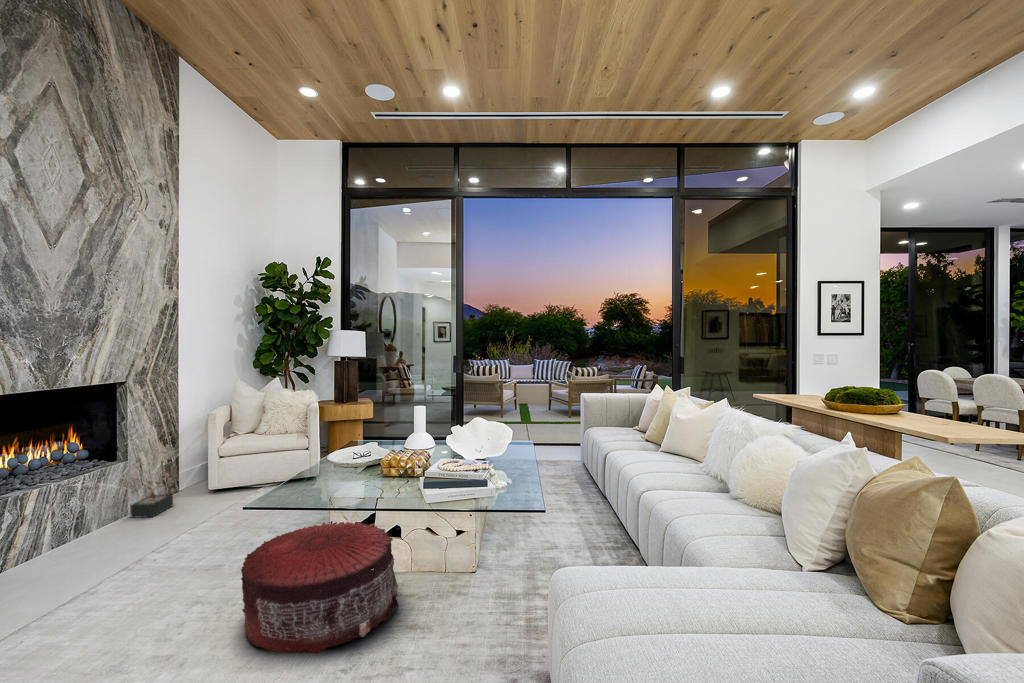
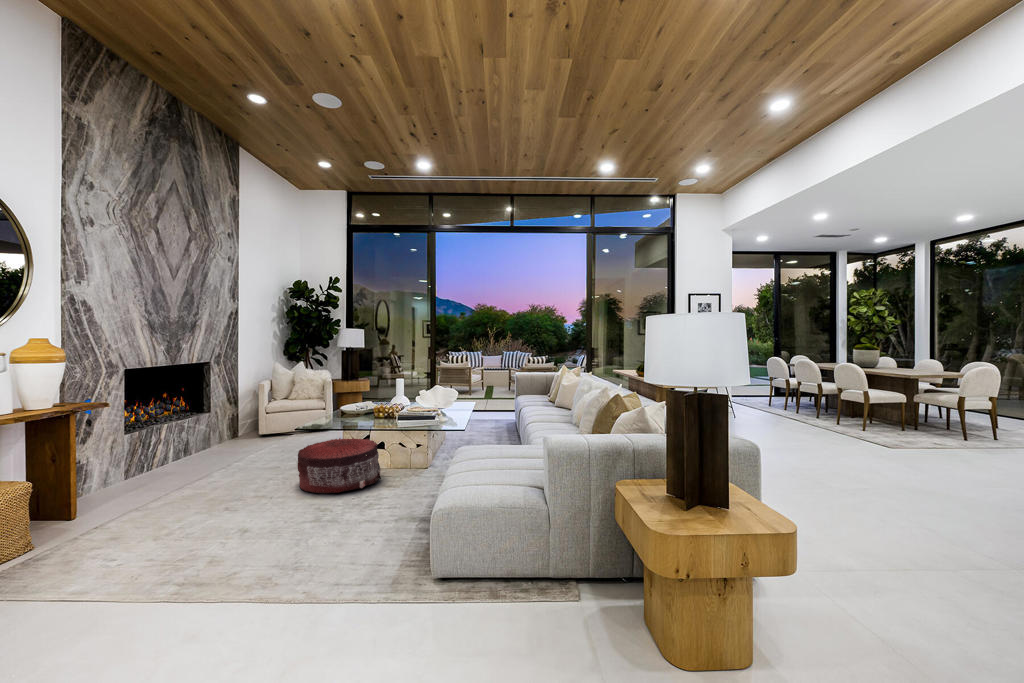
decorative plant: present [120,471,174,518] -> none [208,418,240,448]

